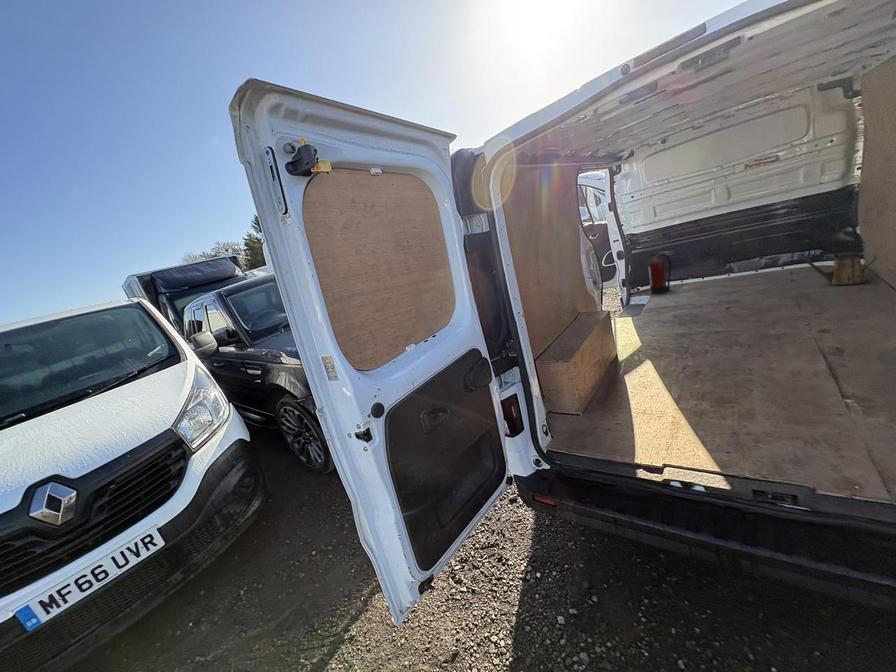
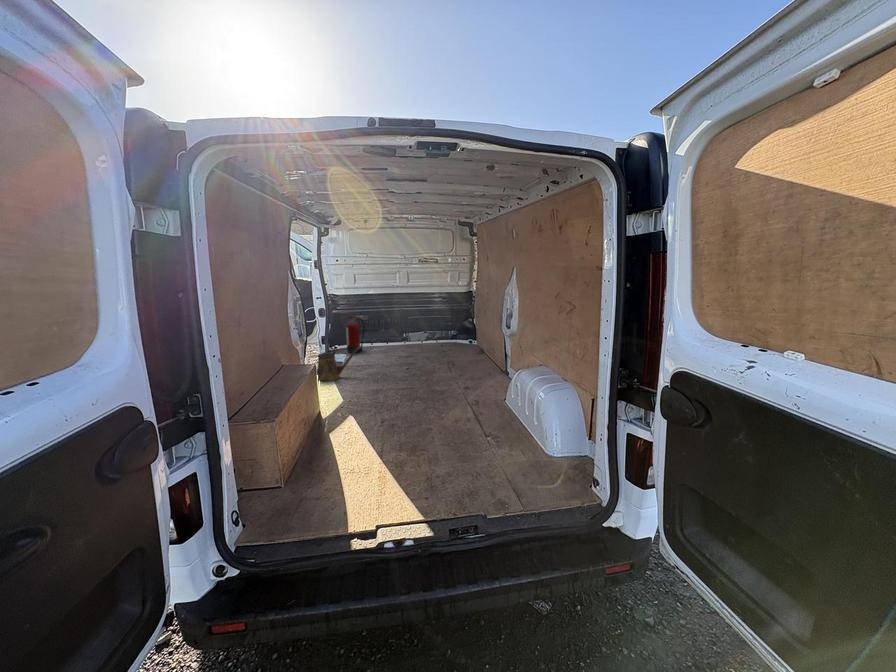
watering can: present [797,252,877,285] -> present [308,347,360,381]

